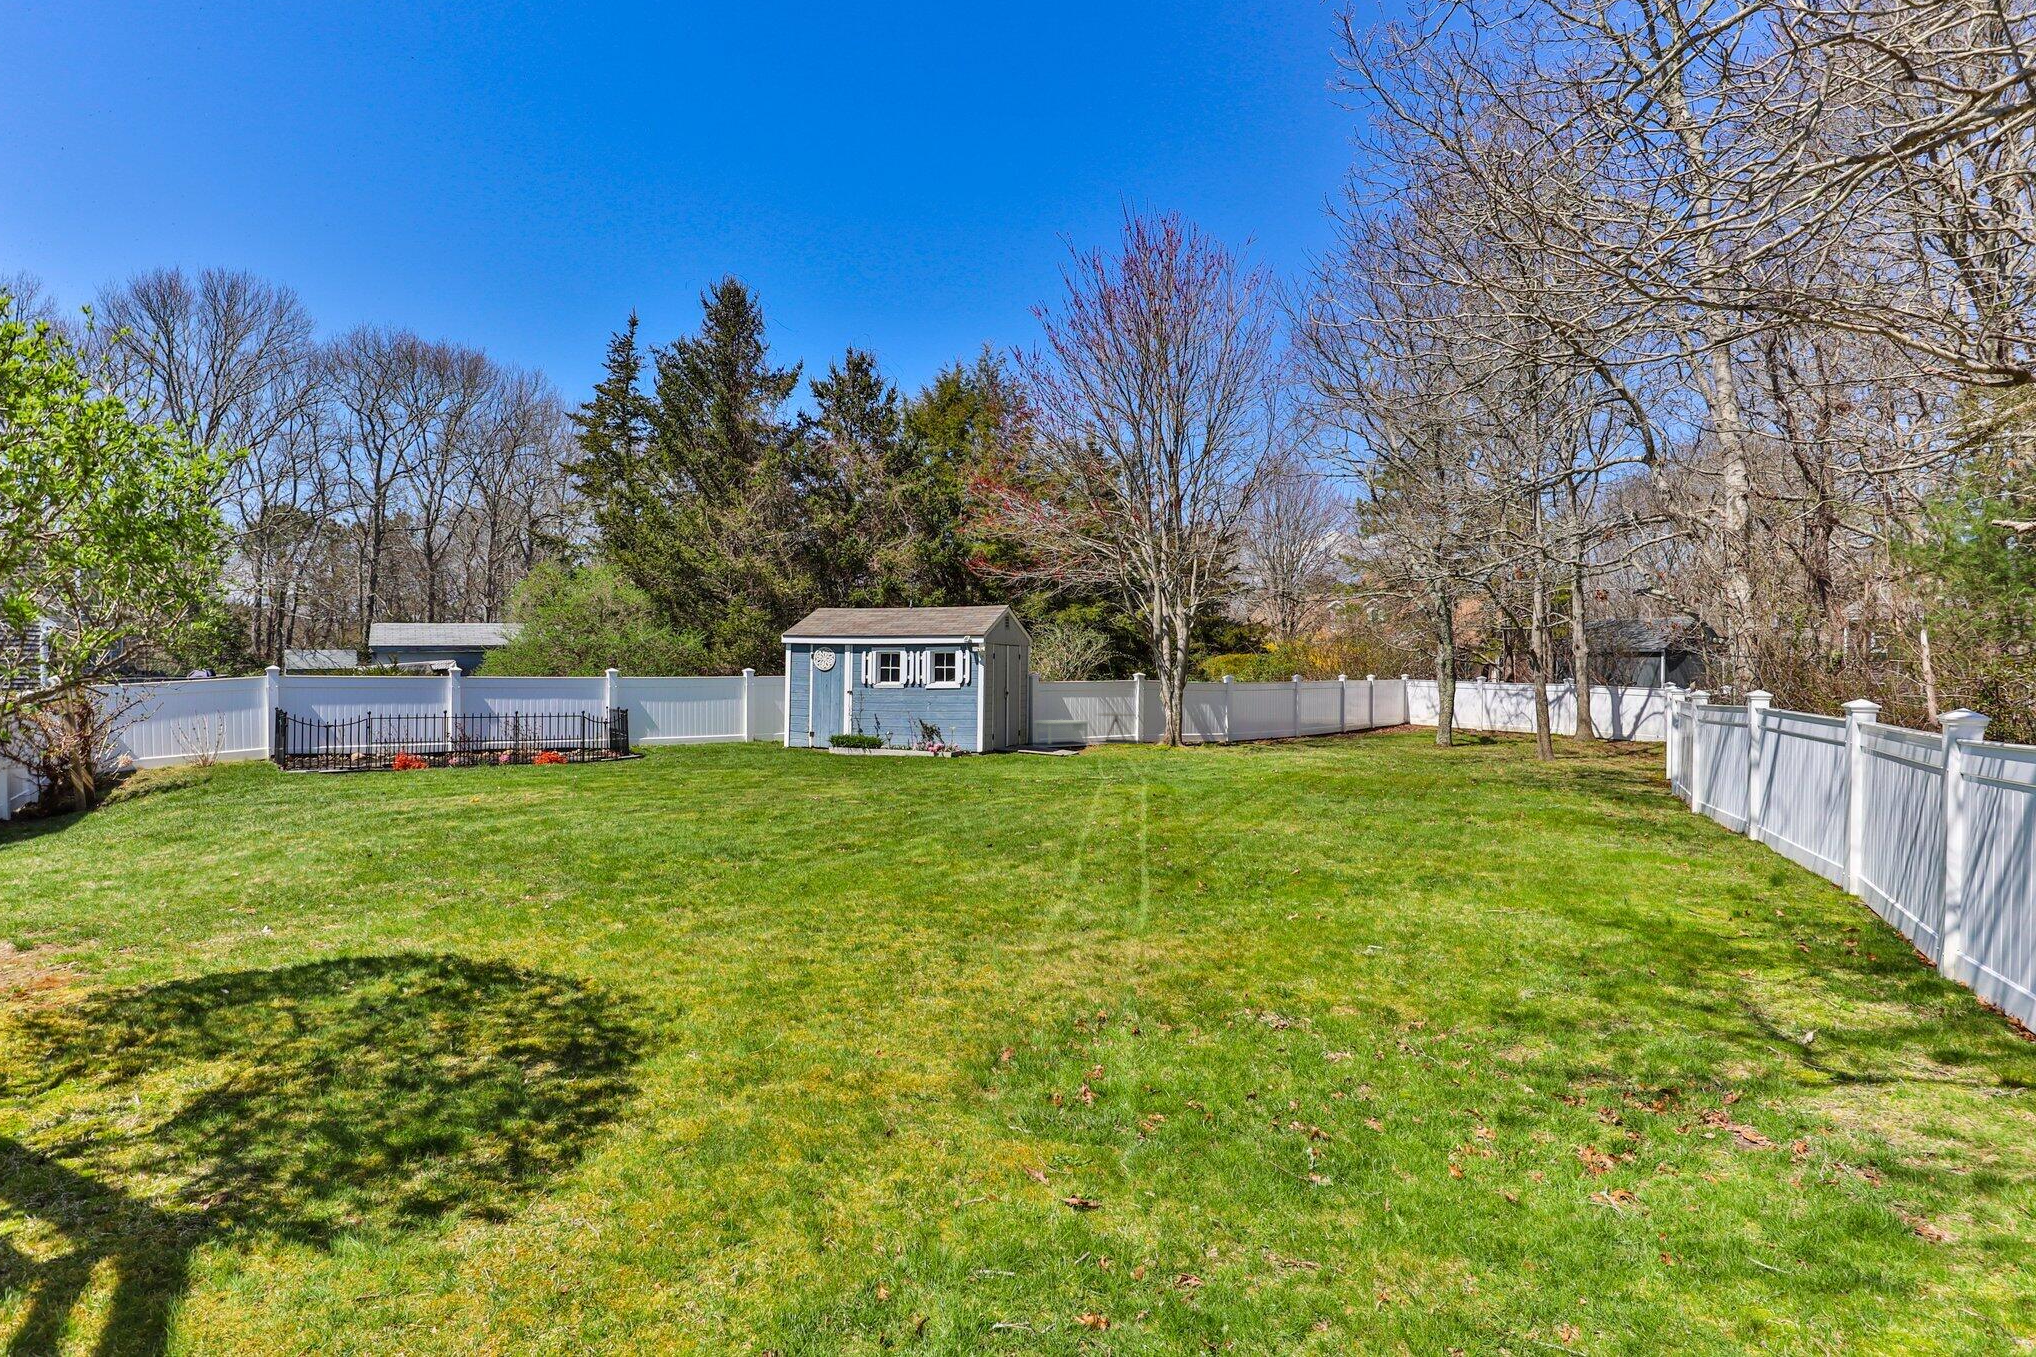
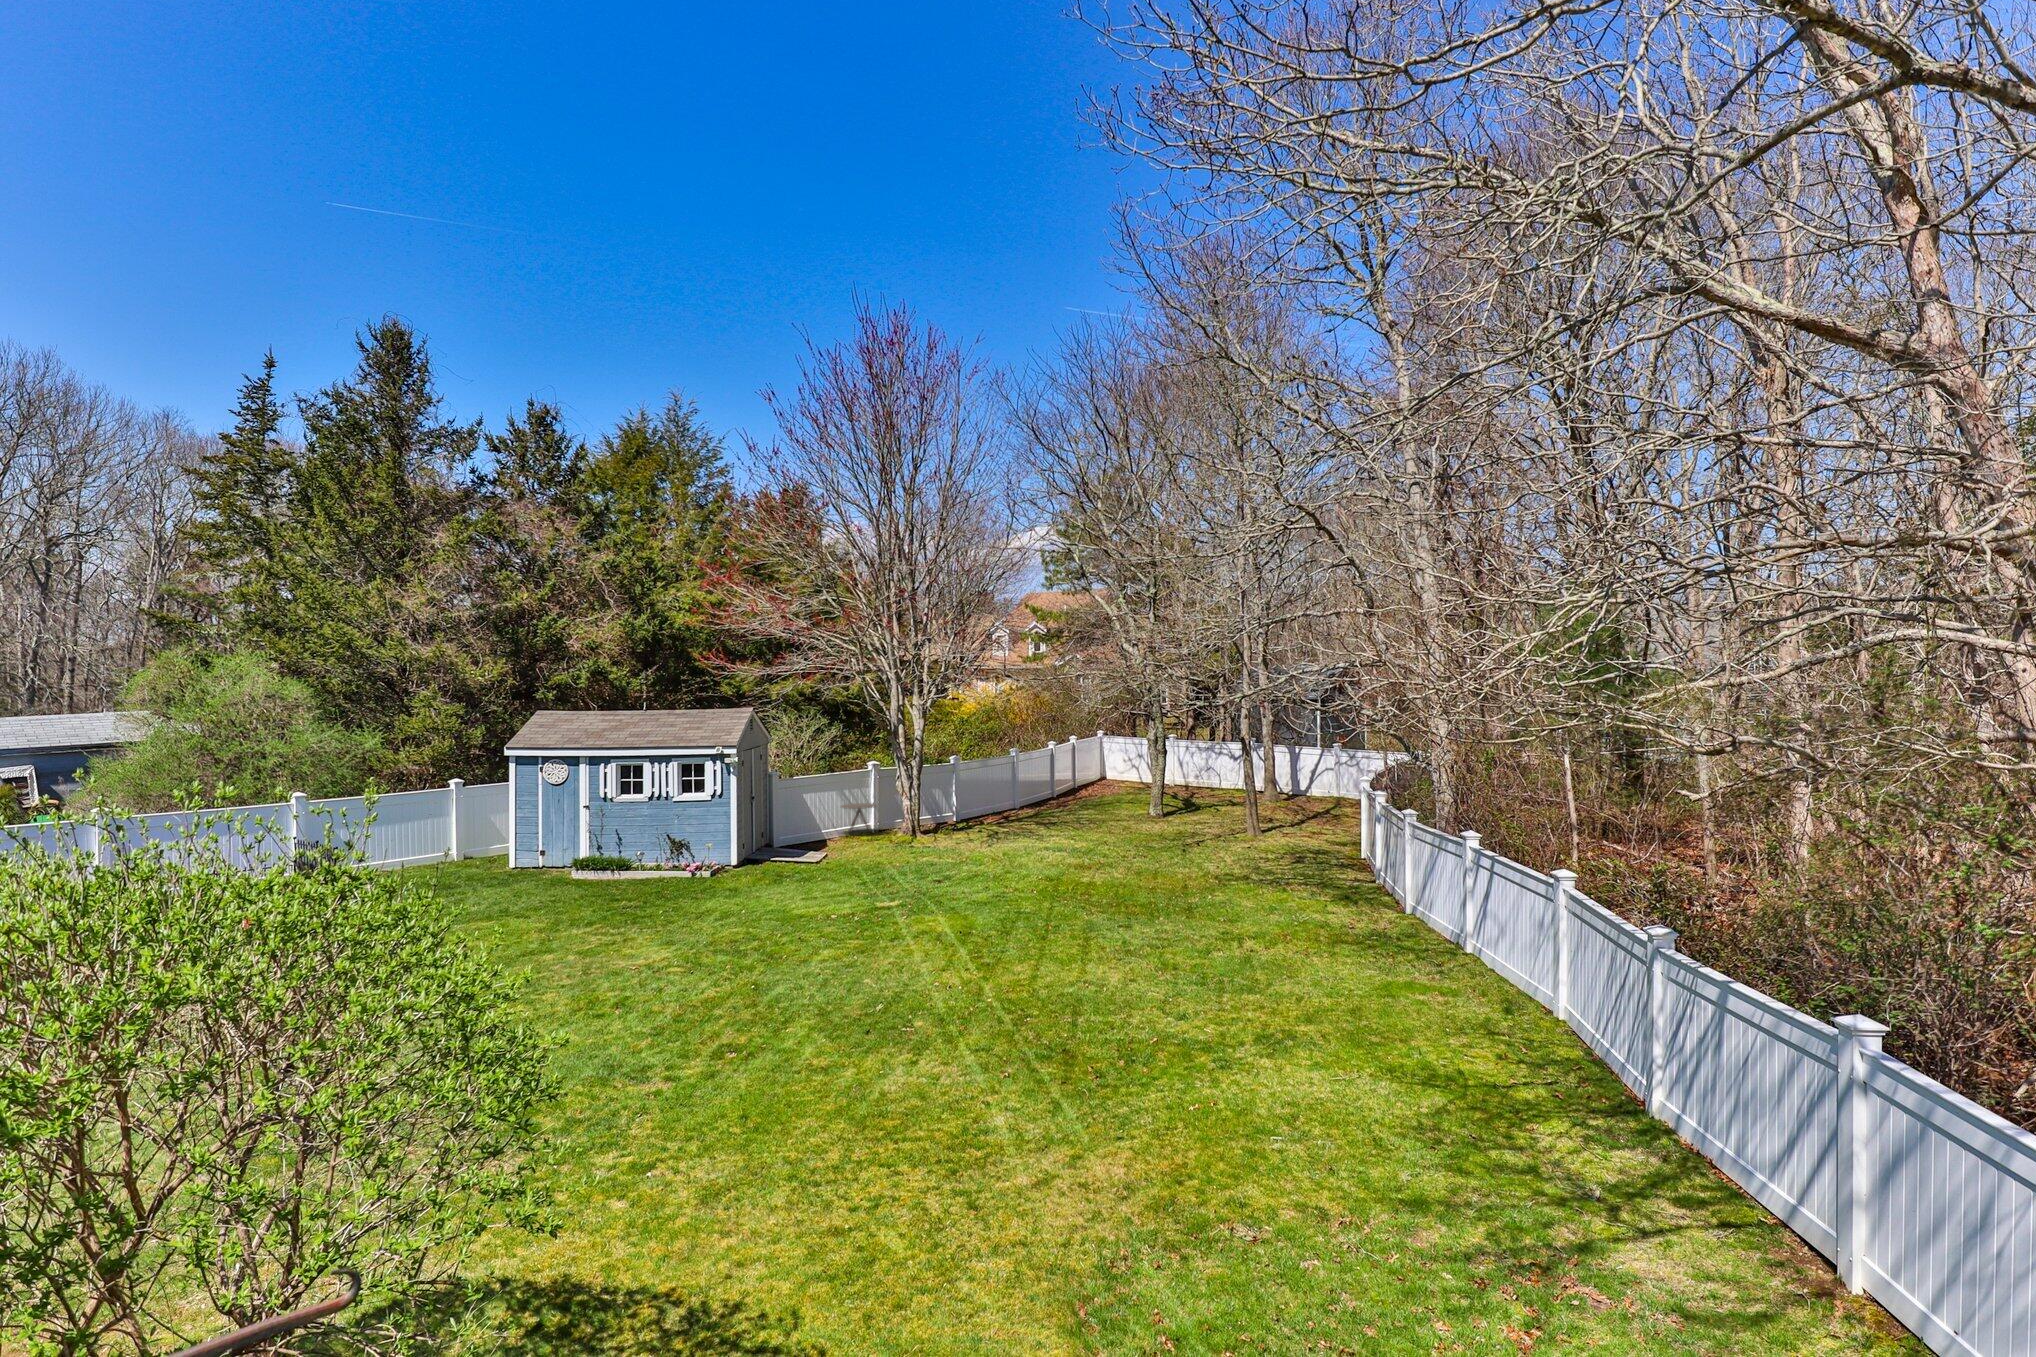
storage bench: present [1035,720,1088,743] -> none [781,815,836,844]

